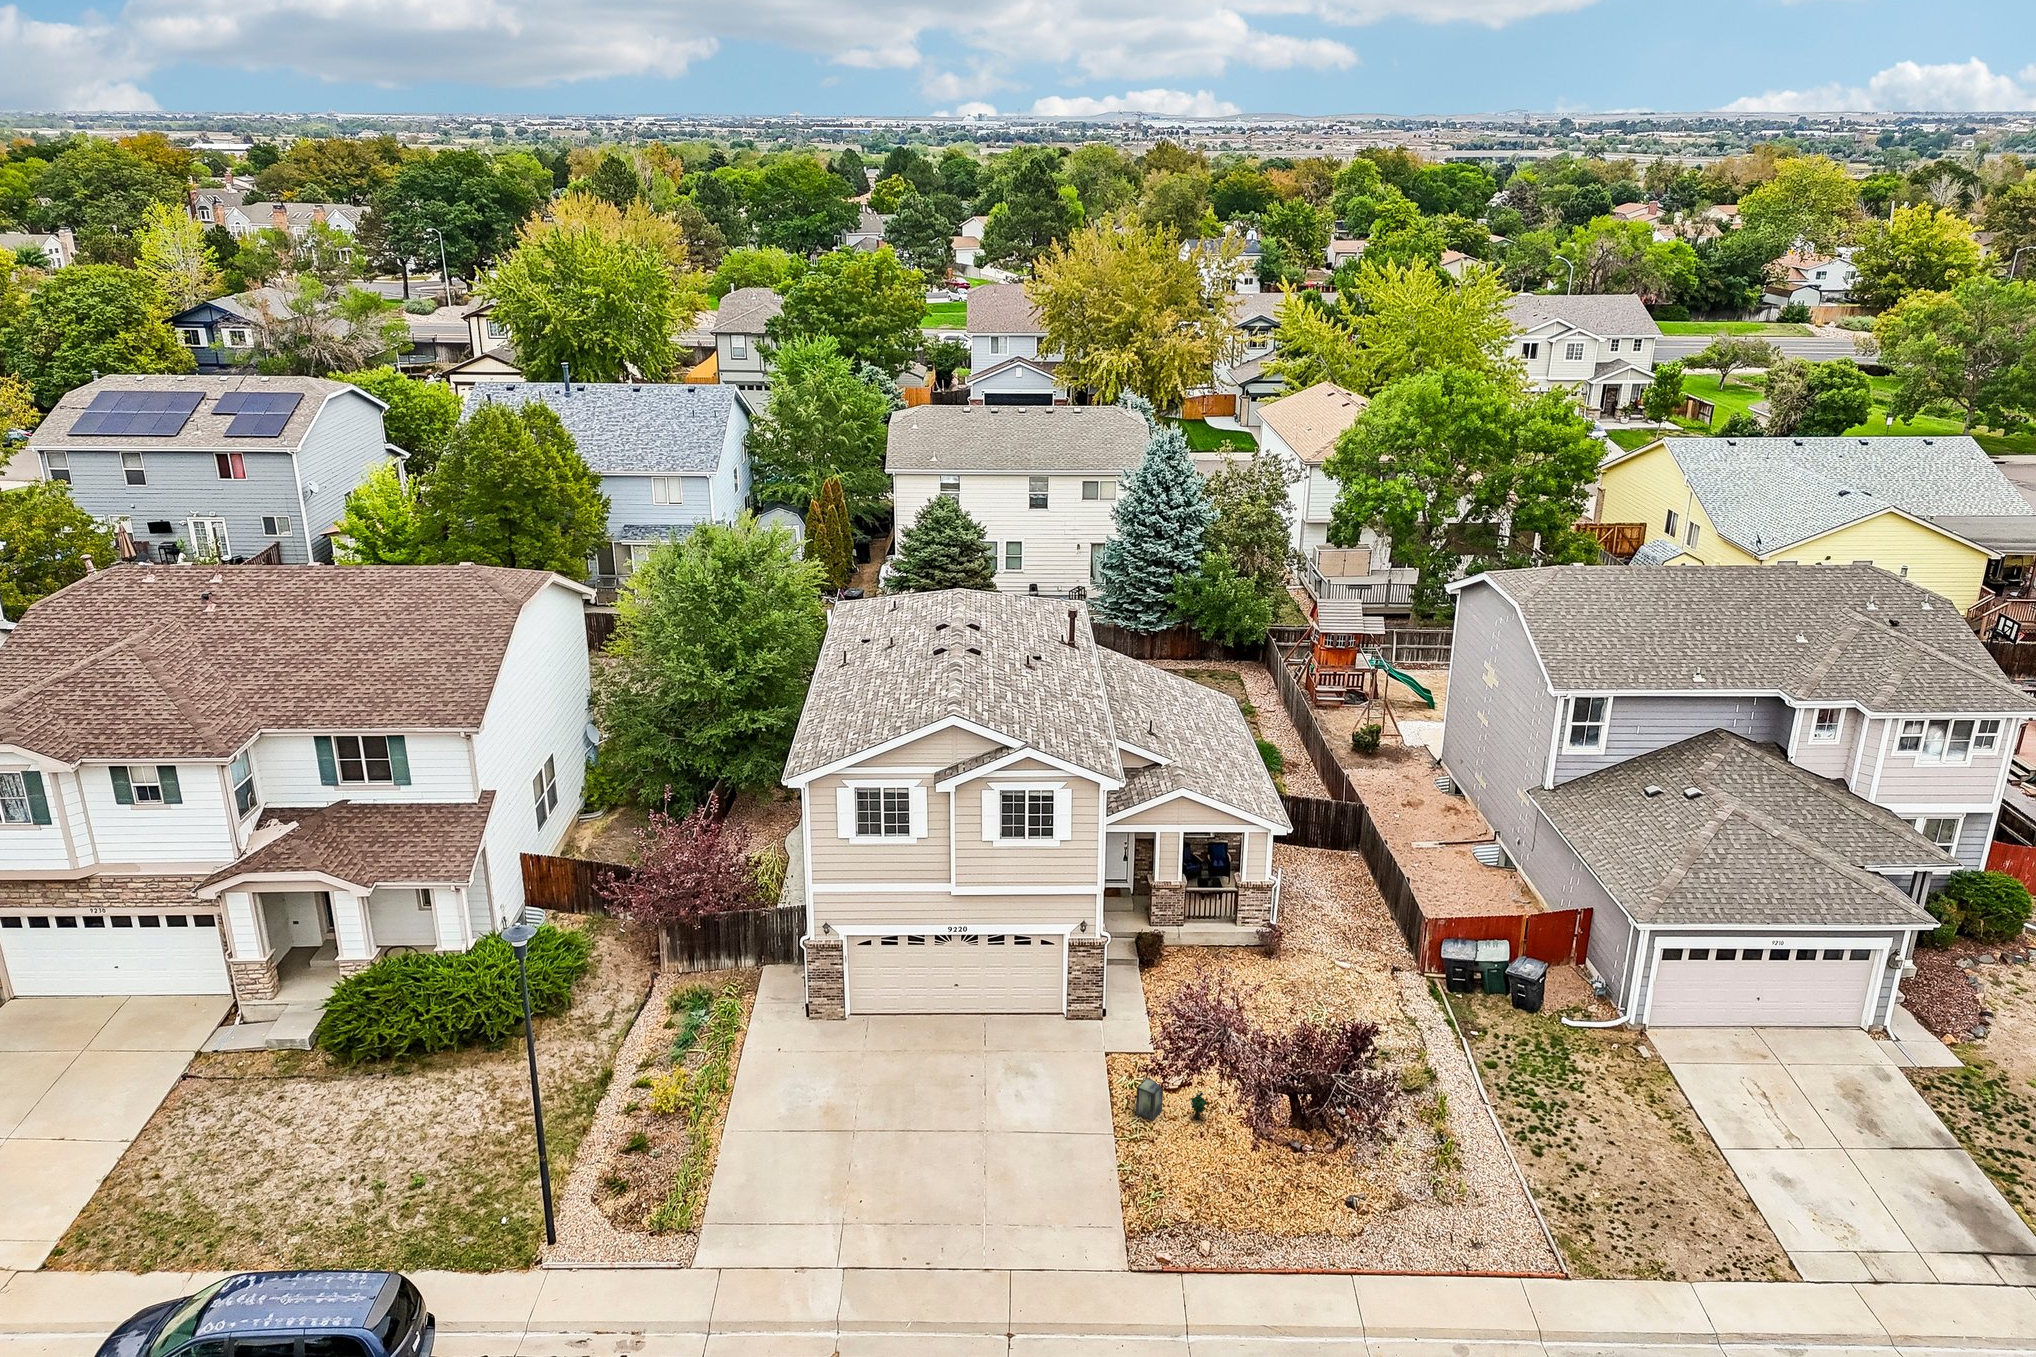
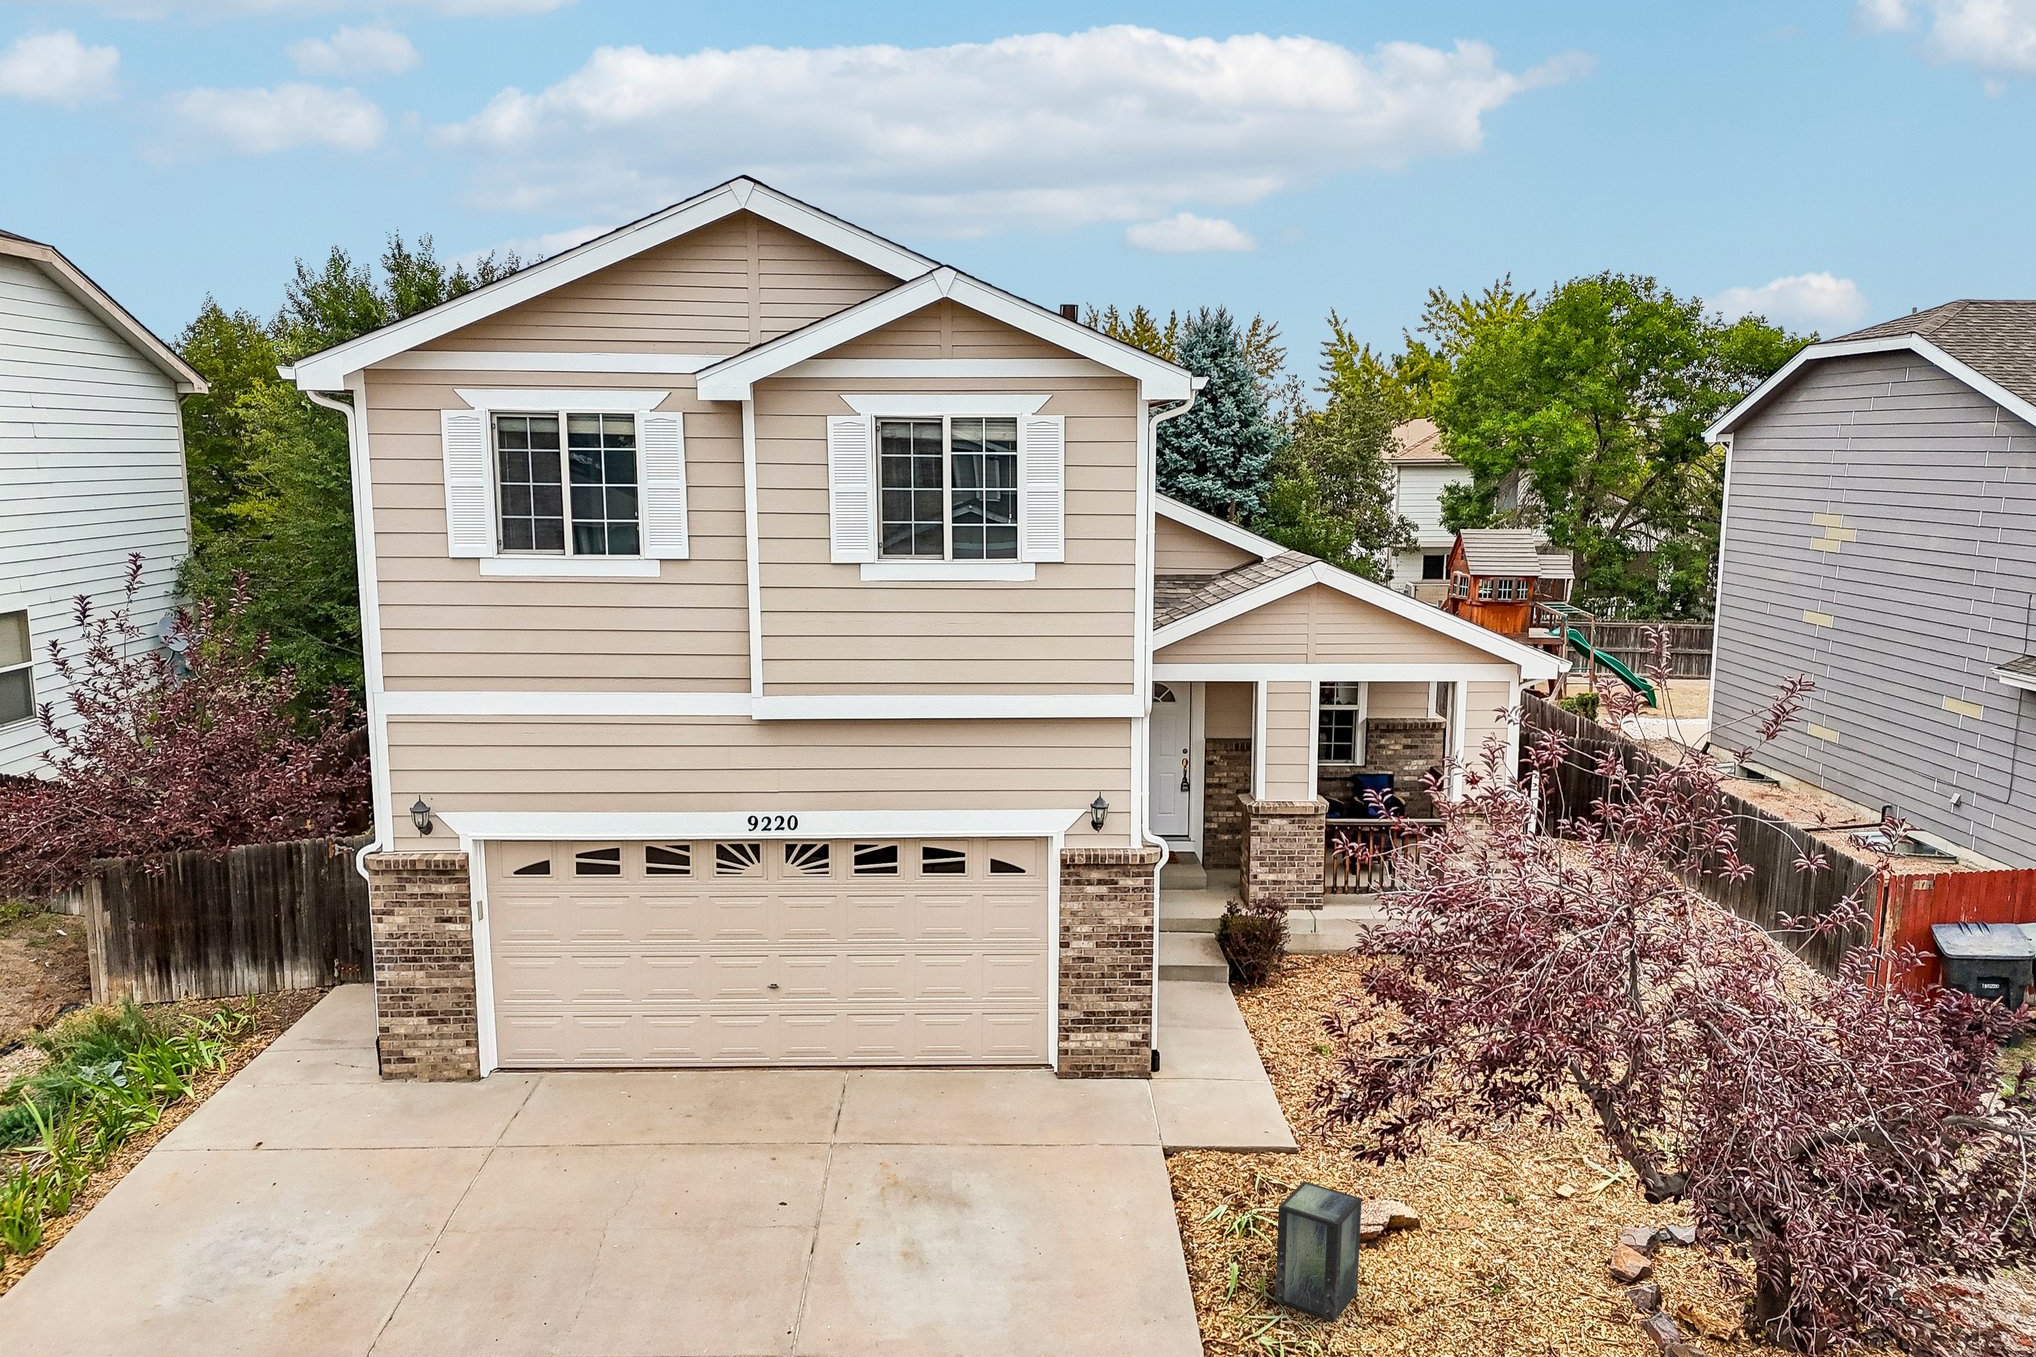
decorative plant: present [1191,1092,1207,1120] -> none [1446,1217,1511,1318]

